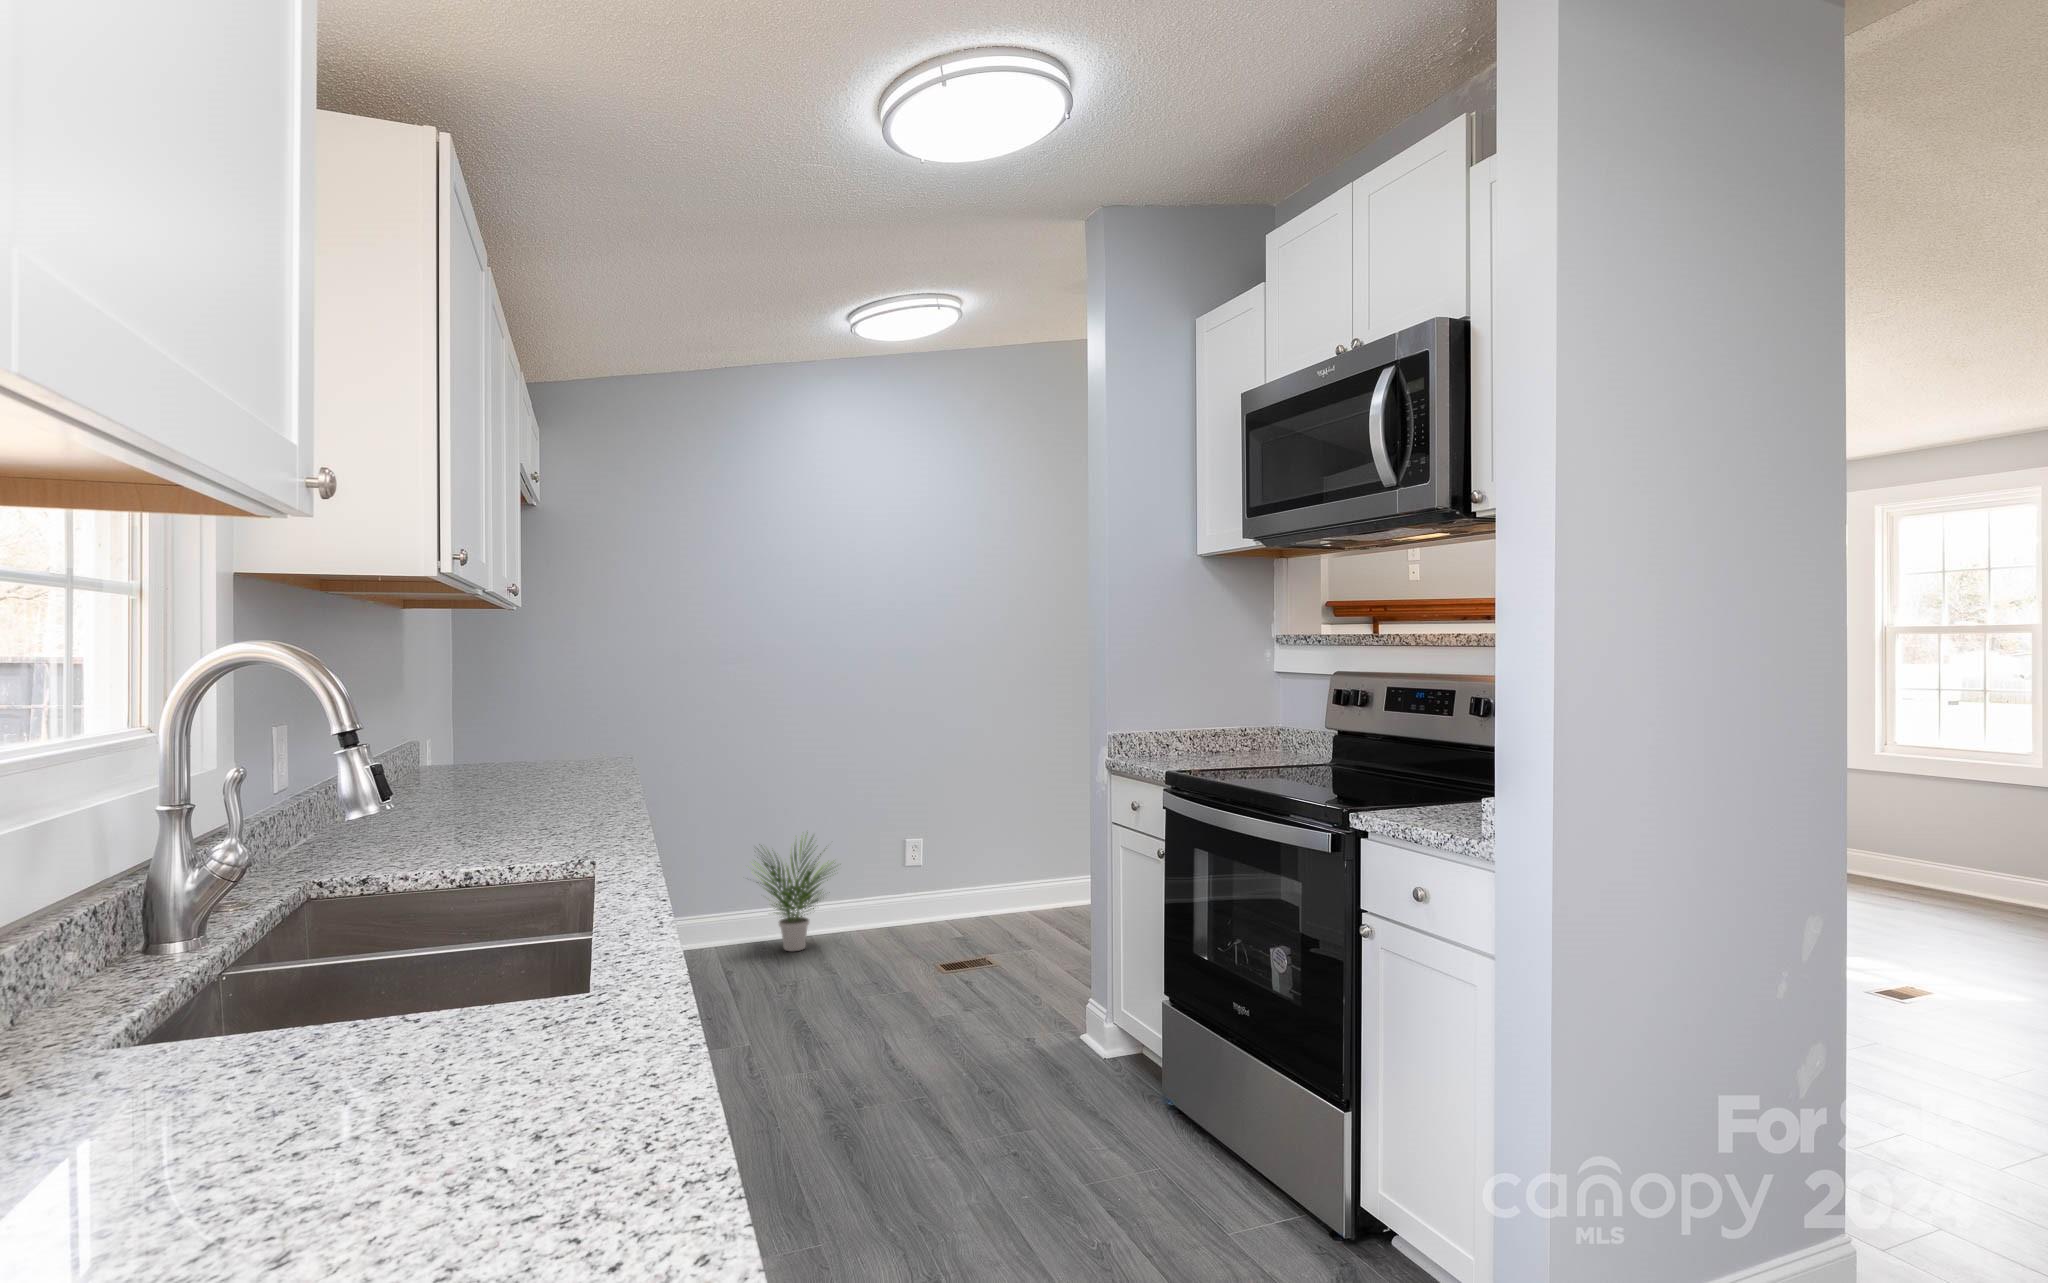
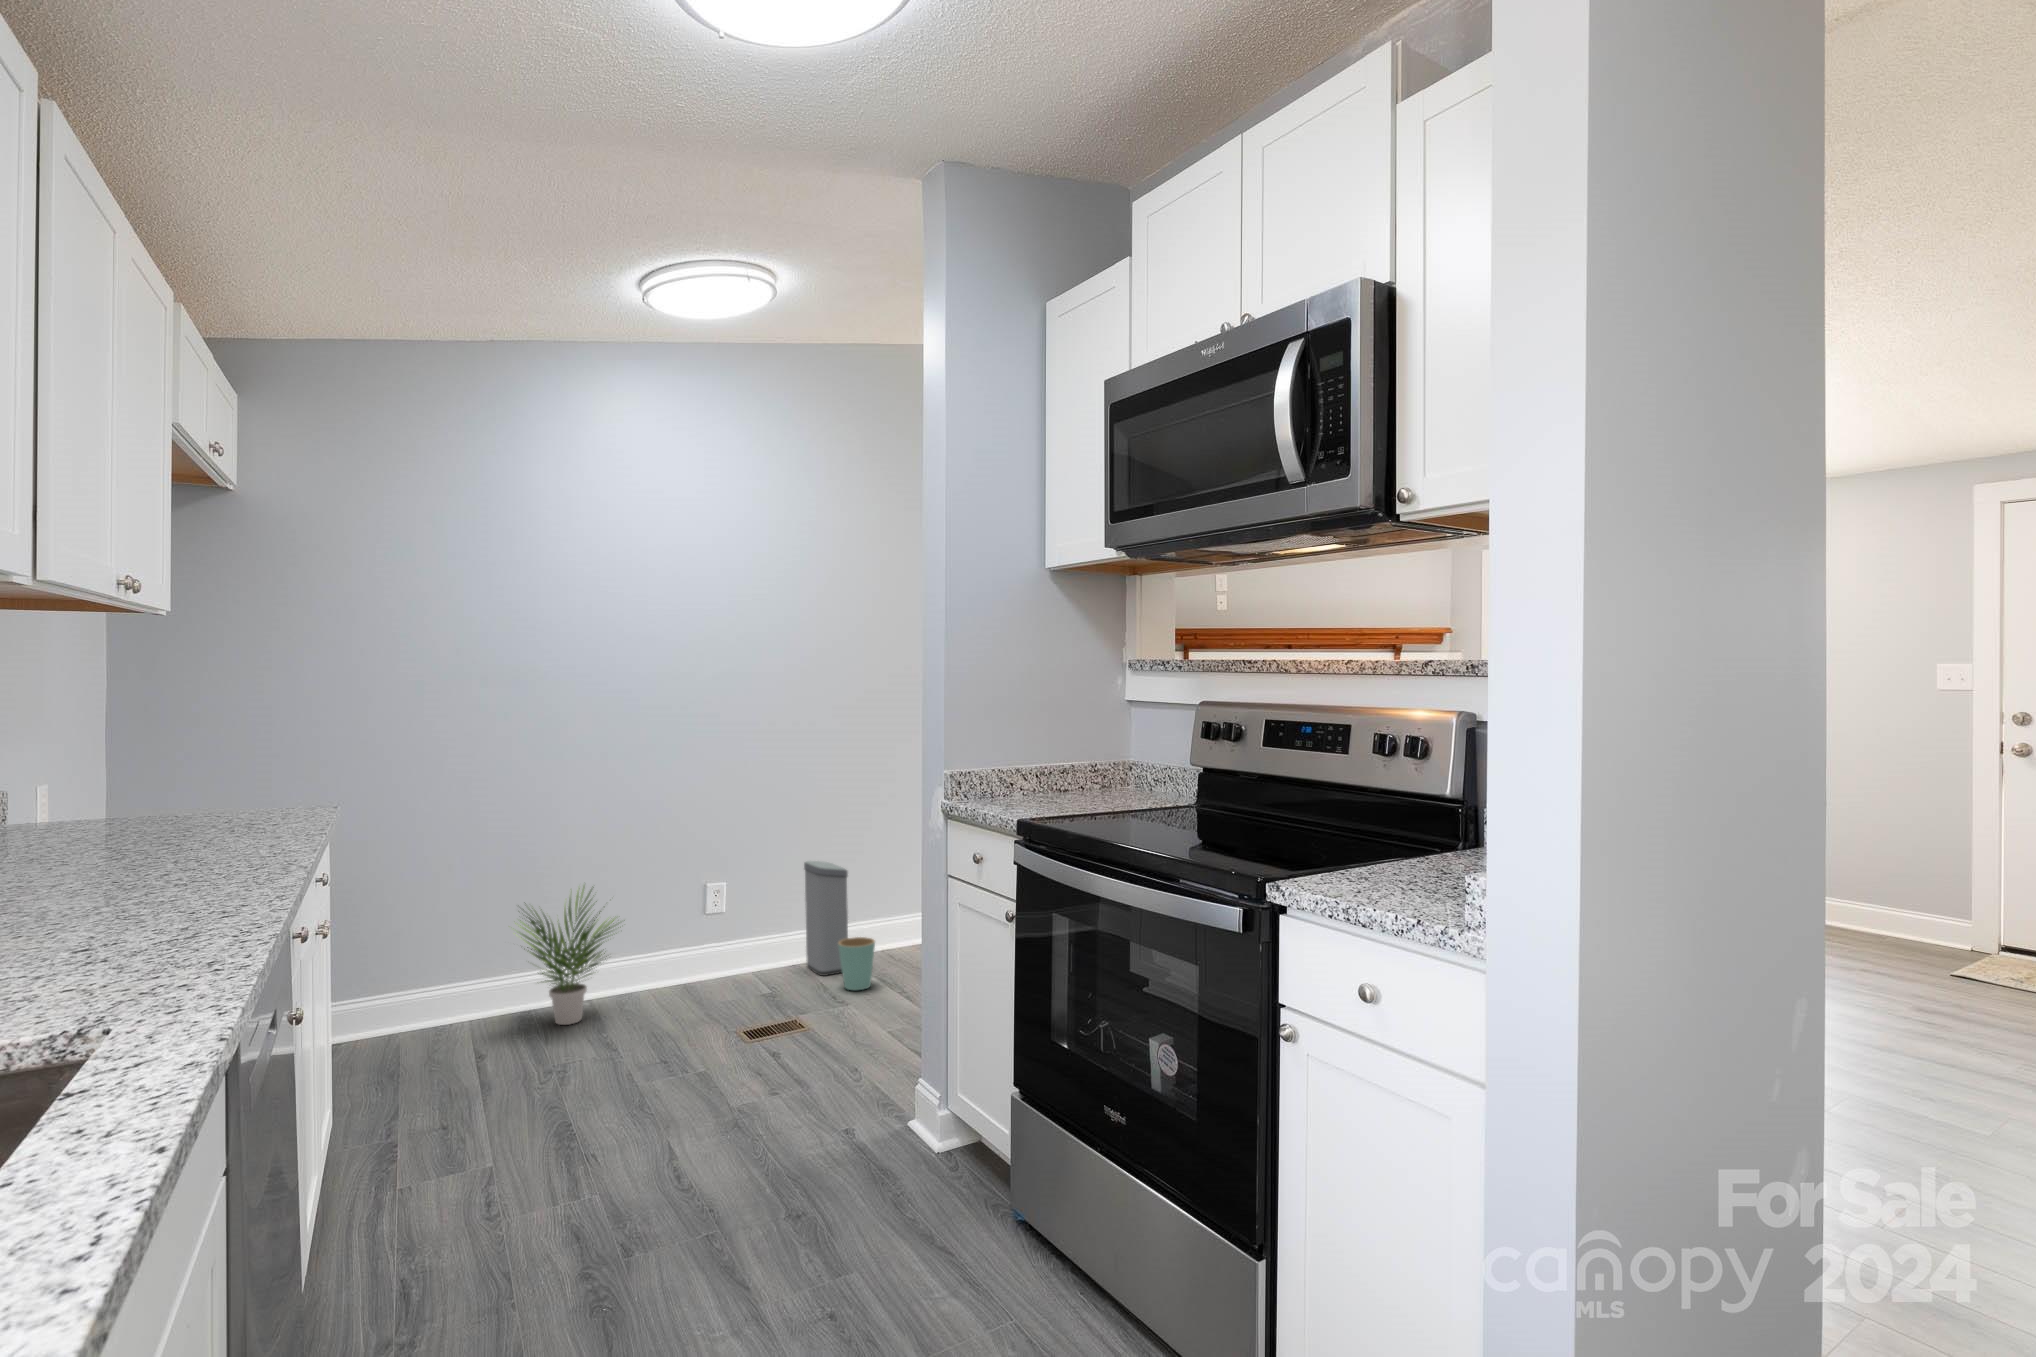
trash can: none [994,819,1057,936] -> present [804,861,875,990]

